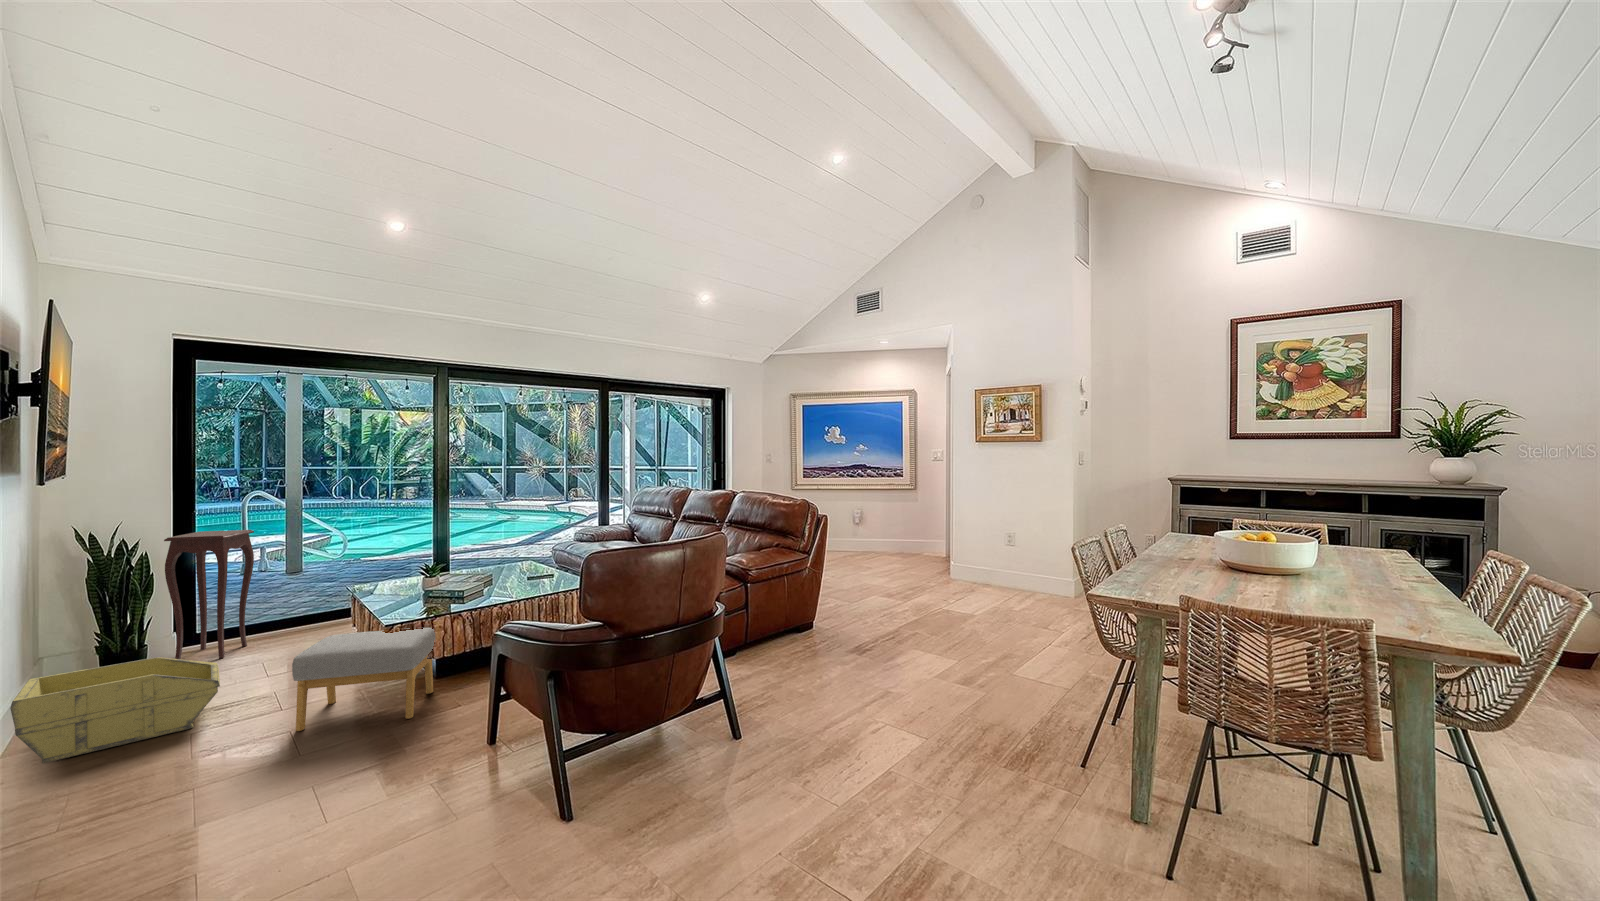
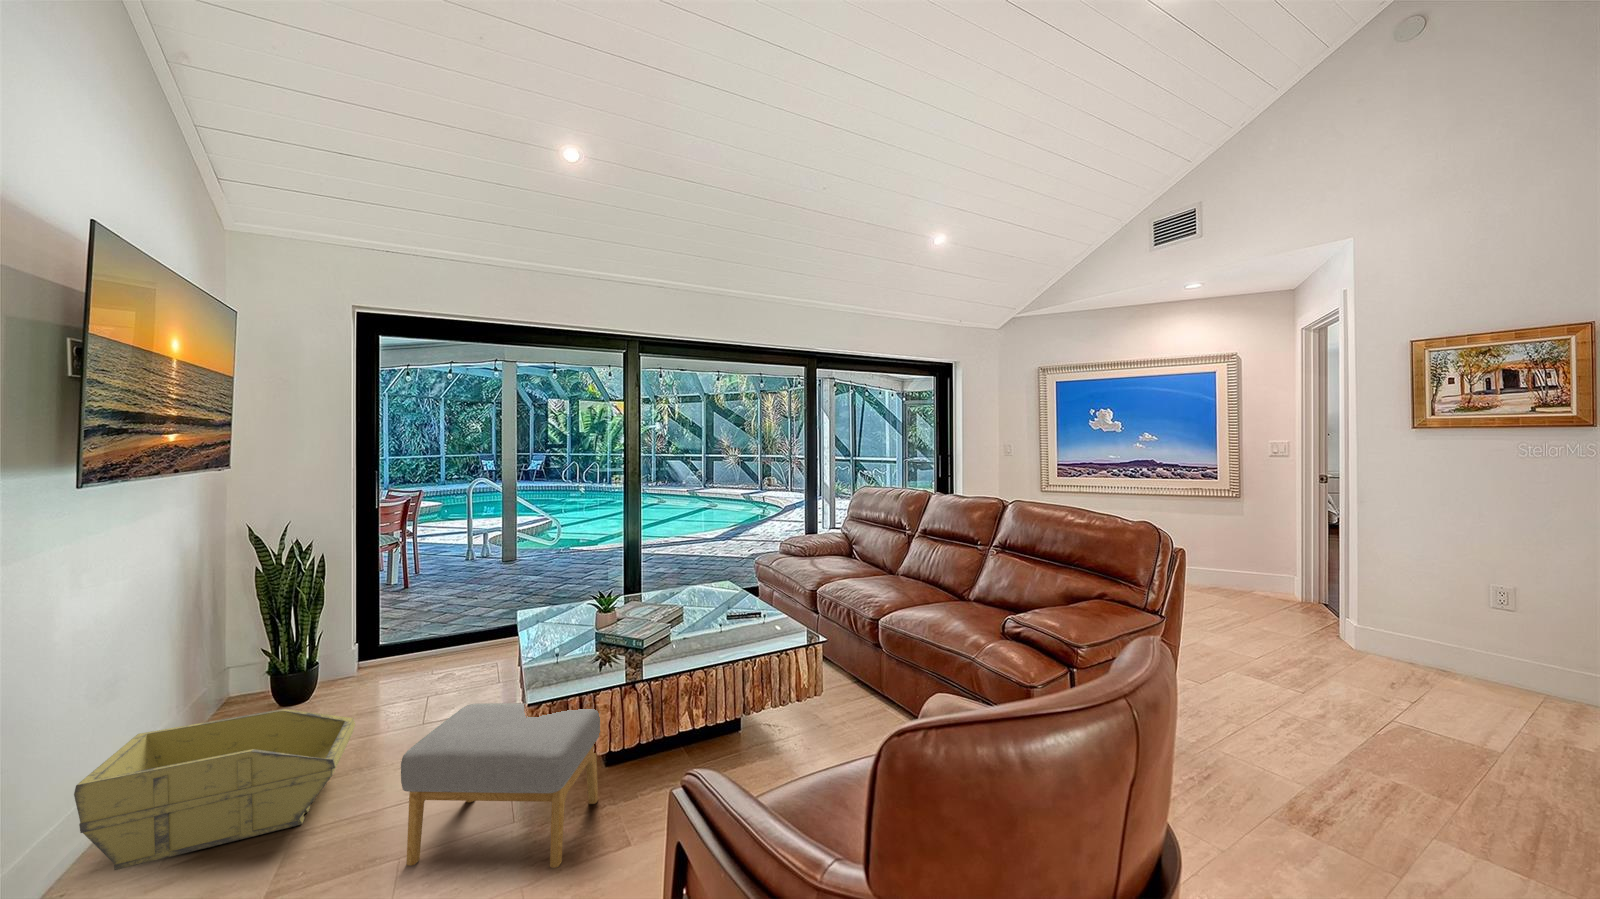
side table: present [164,530,254,659] -> none [339,531,433,684]

